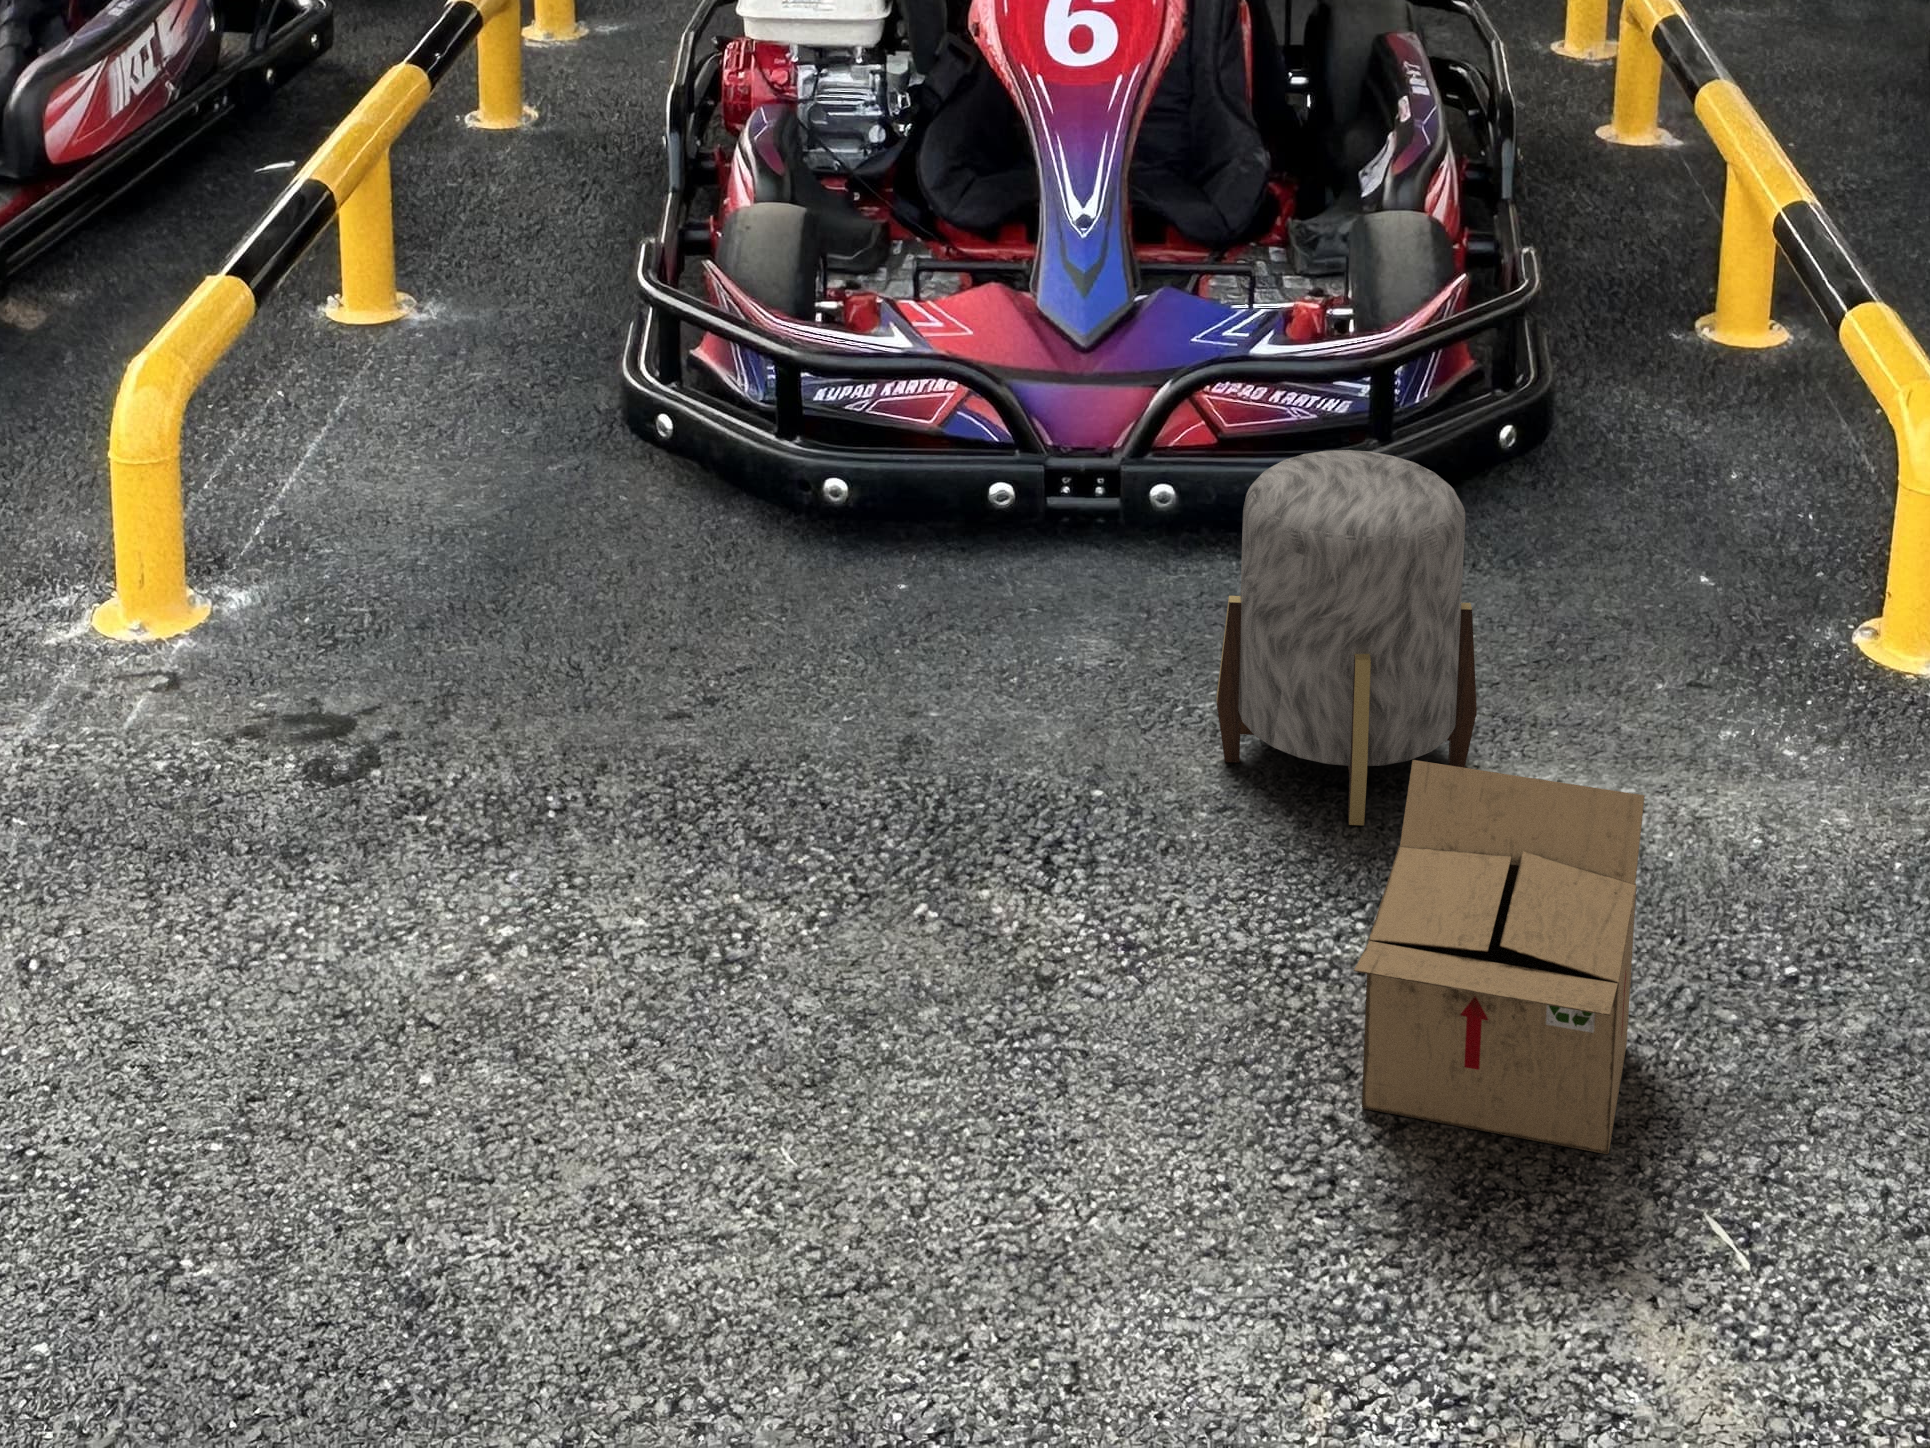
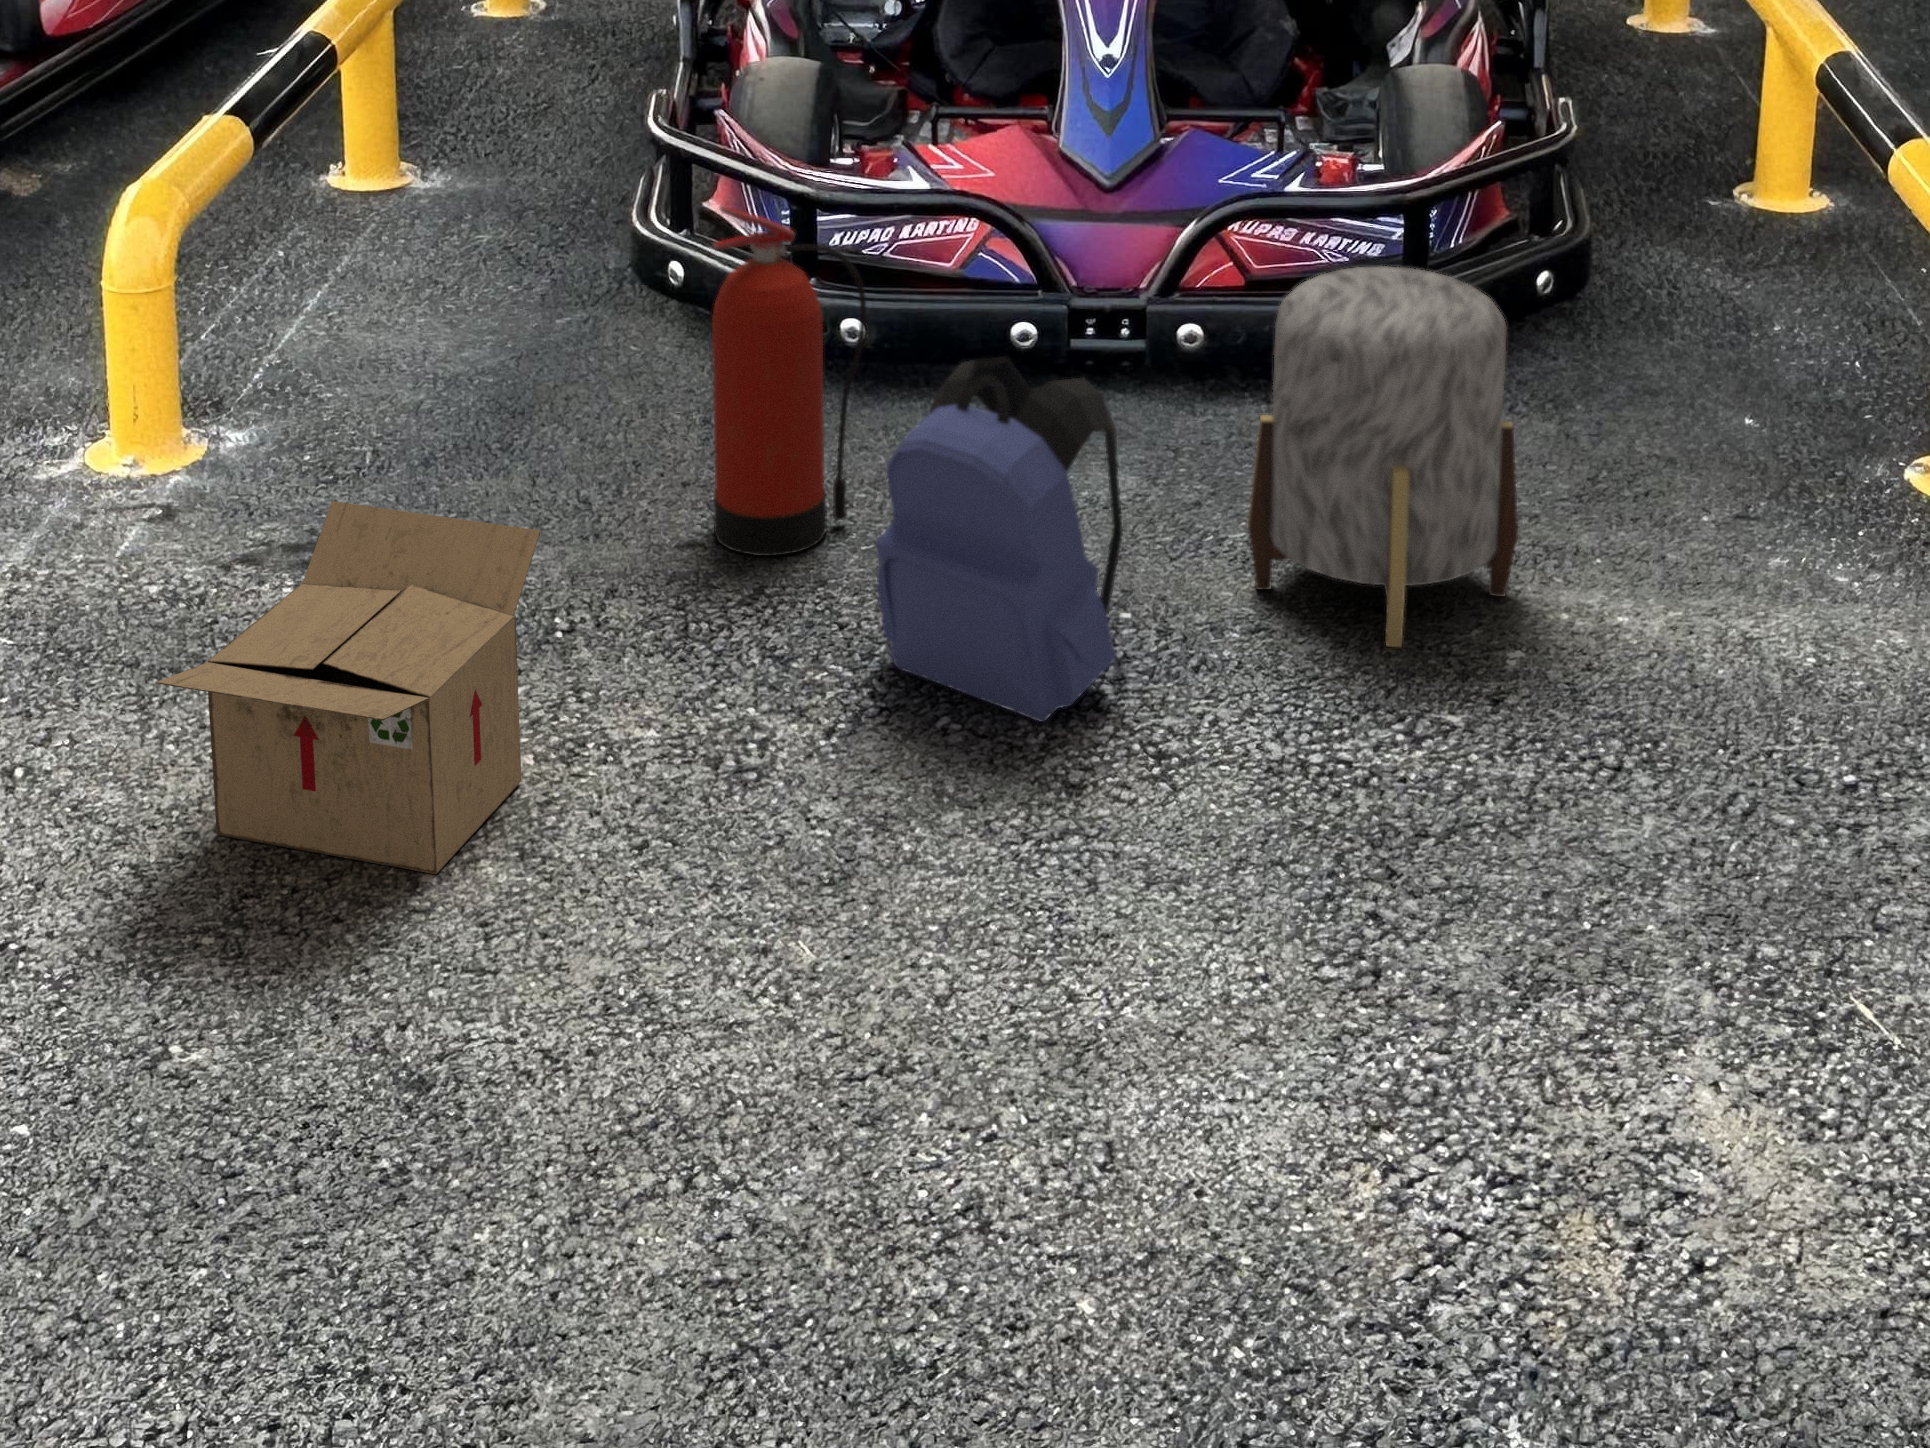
fire extinguisher: none [701,390,850,725] -> present [712,206,867,556]
backpack: none [858,549,1096,908] -> present [875,356,1123,722]
cardboard box: present [1354,760,1645,1154] -> present [156,501,541,874]

